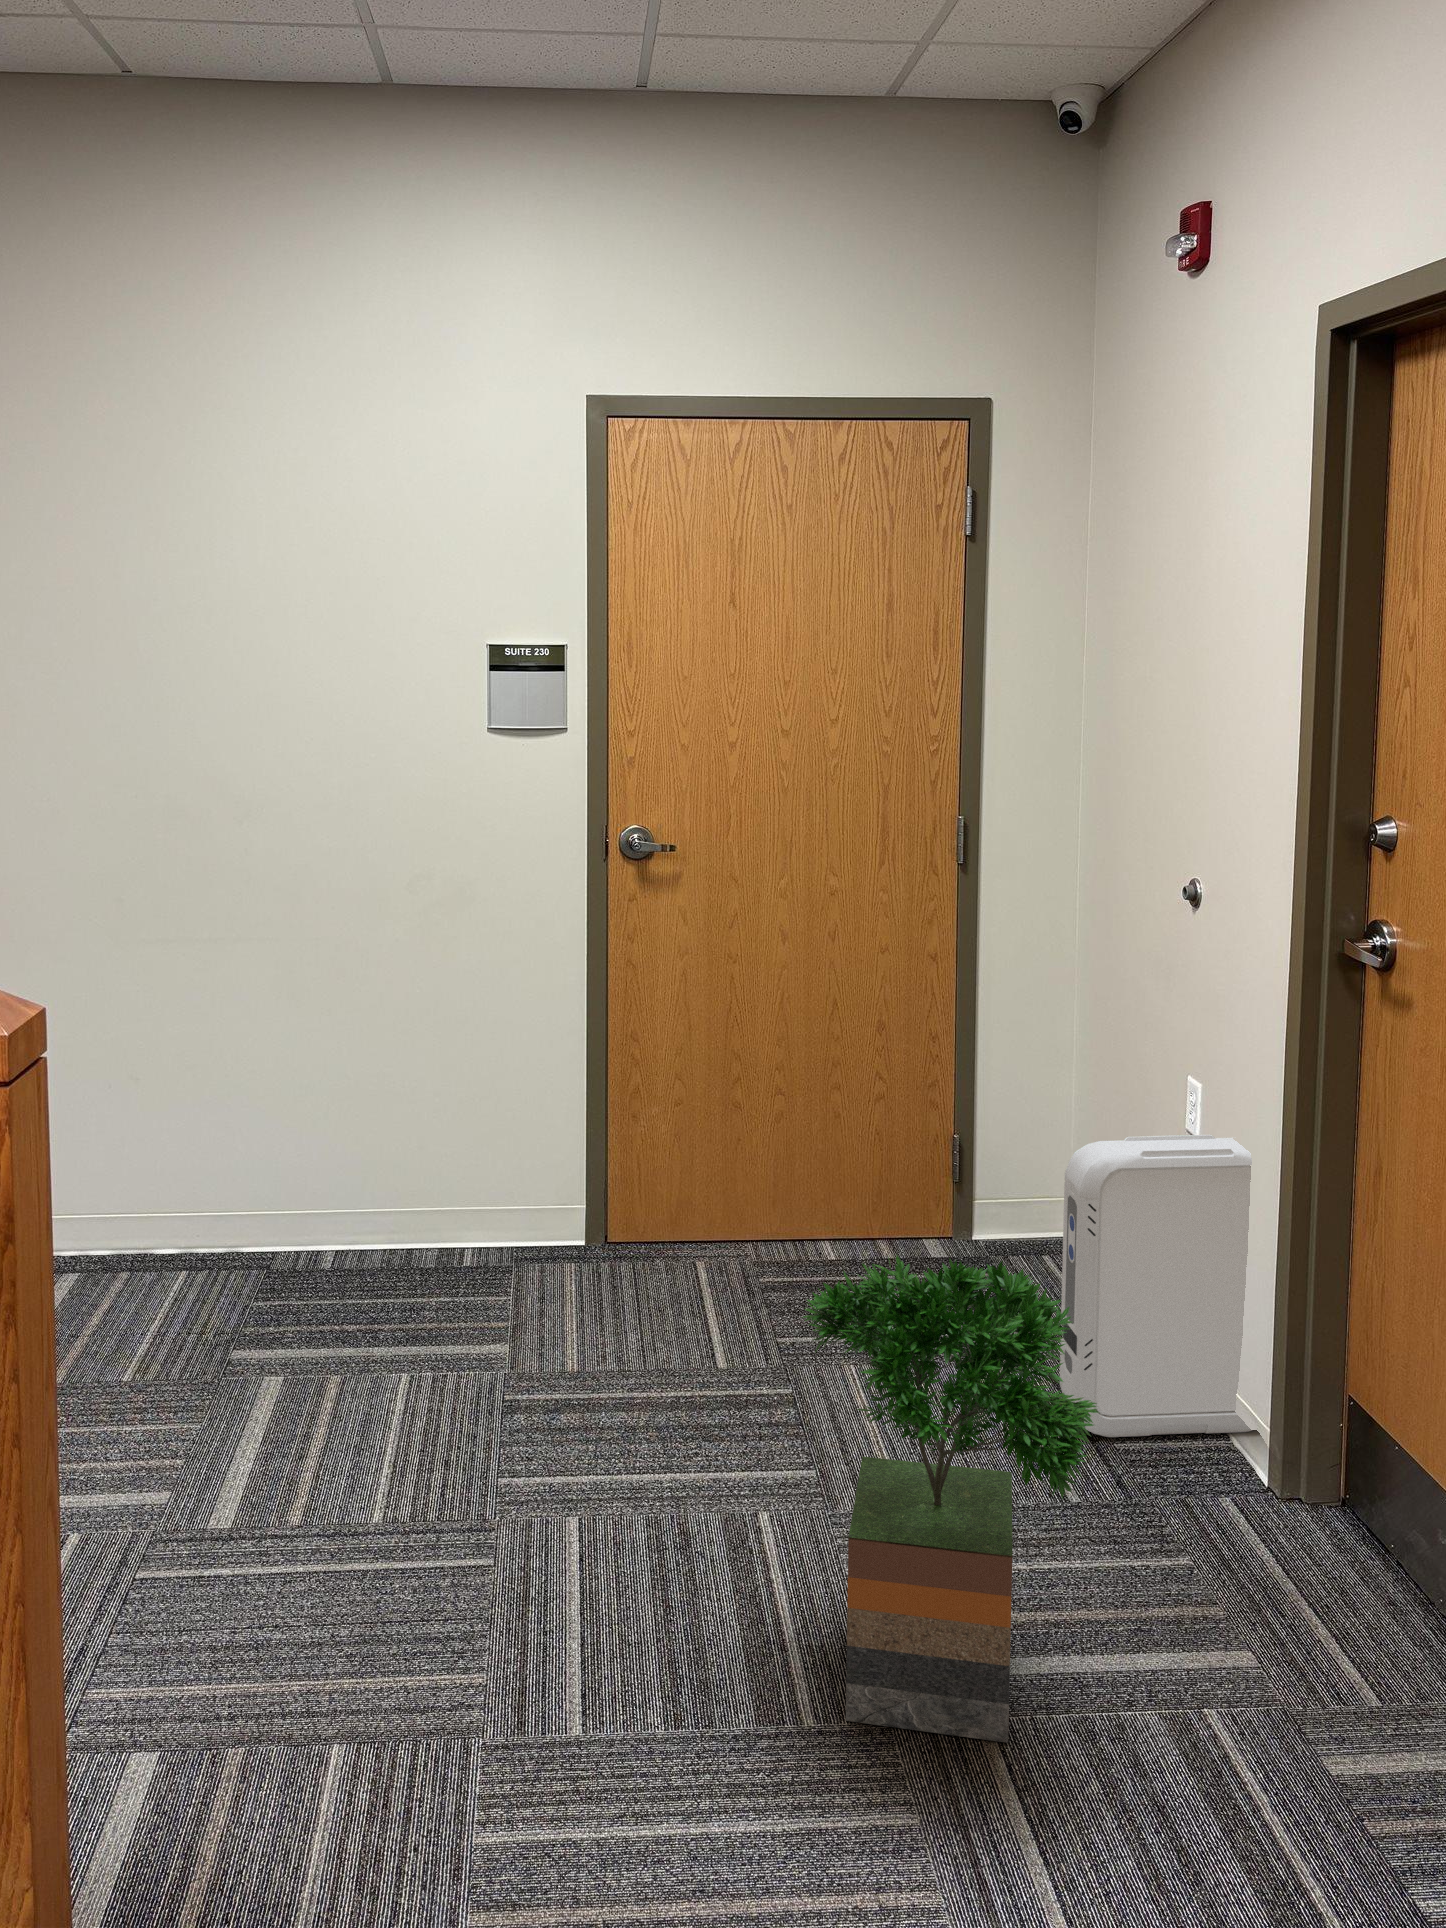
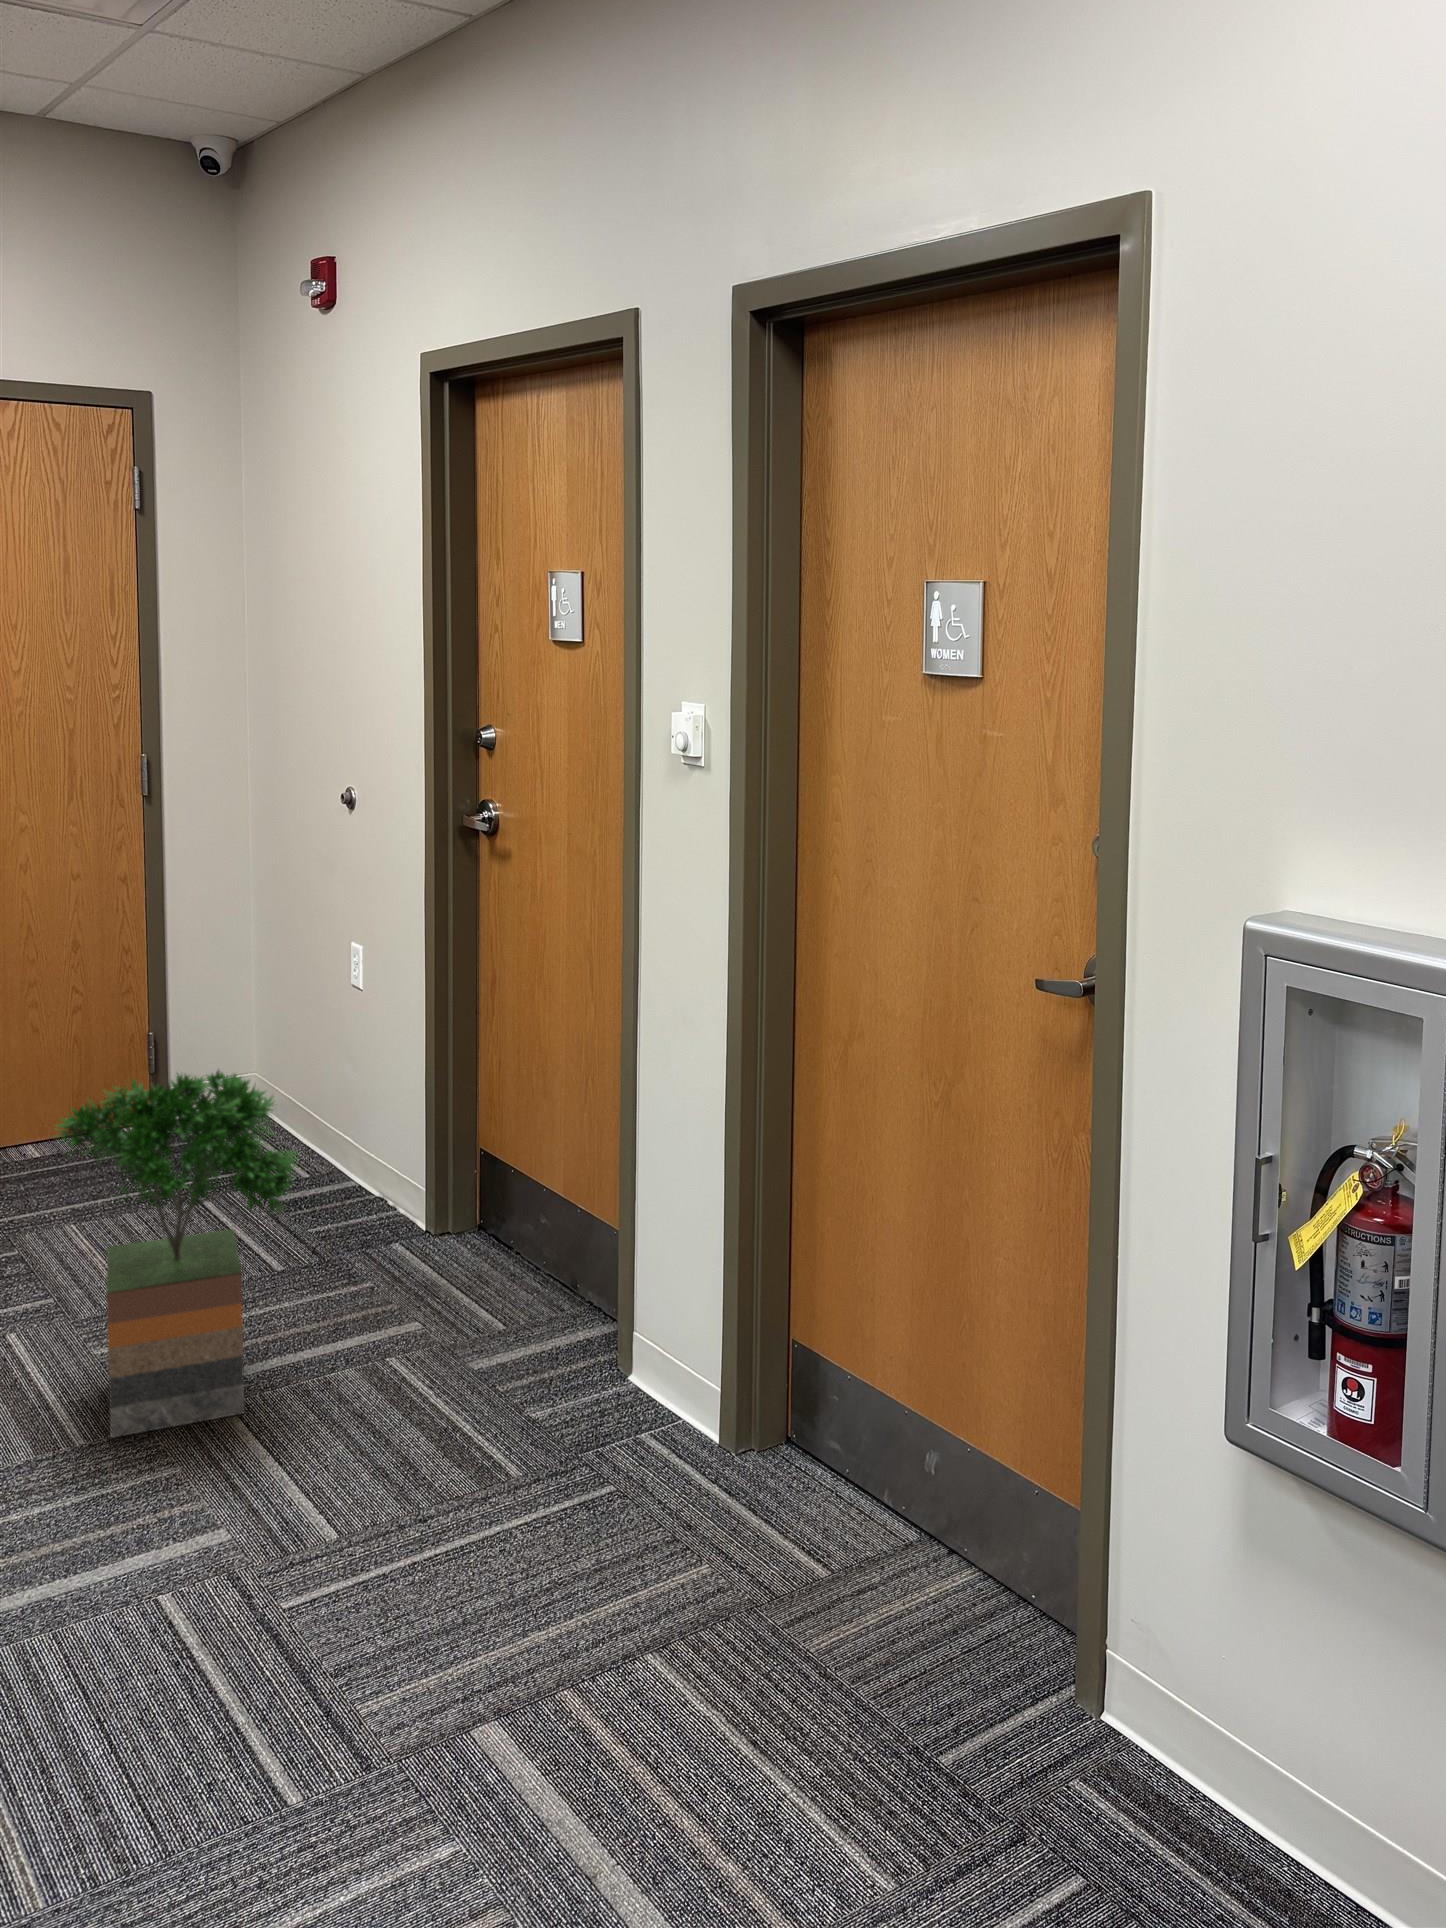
air purifier: present [1060,1135,1252,1437] -> none [257,981,435,1226]

